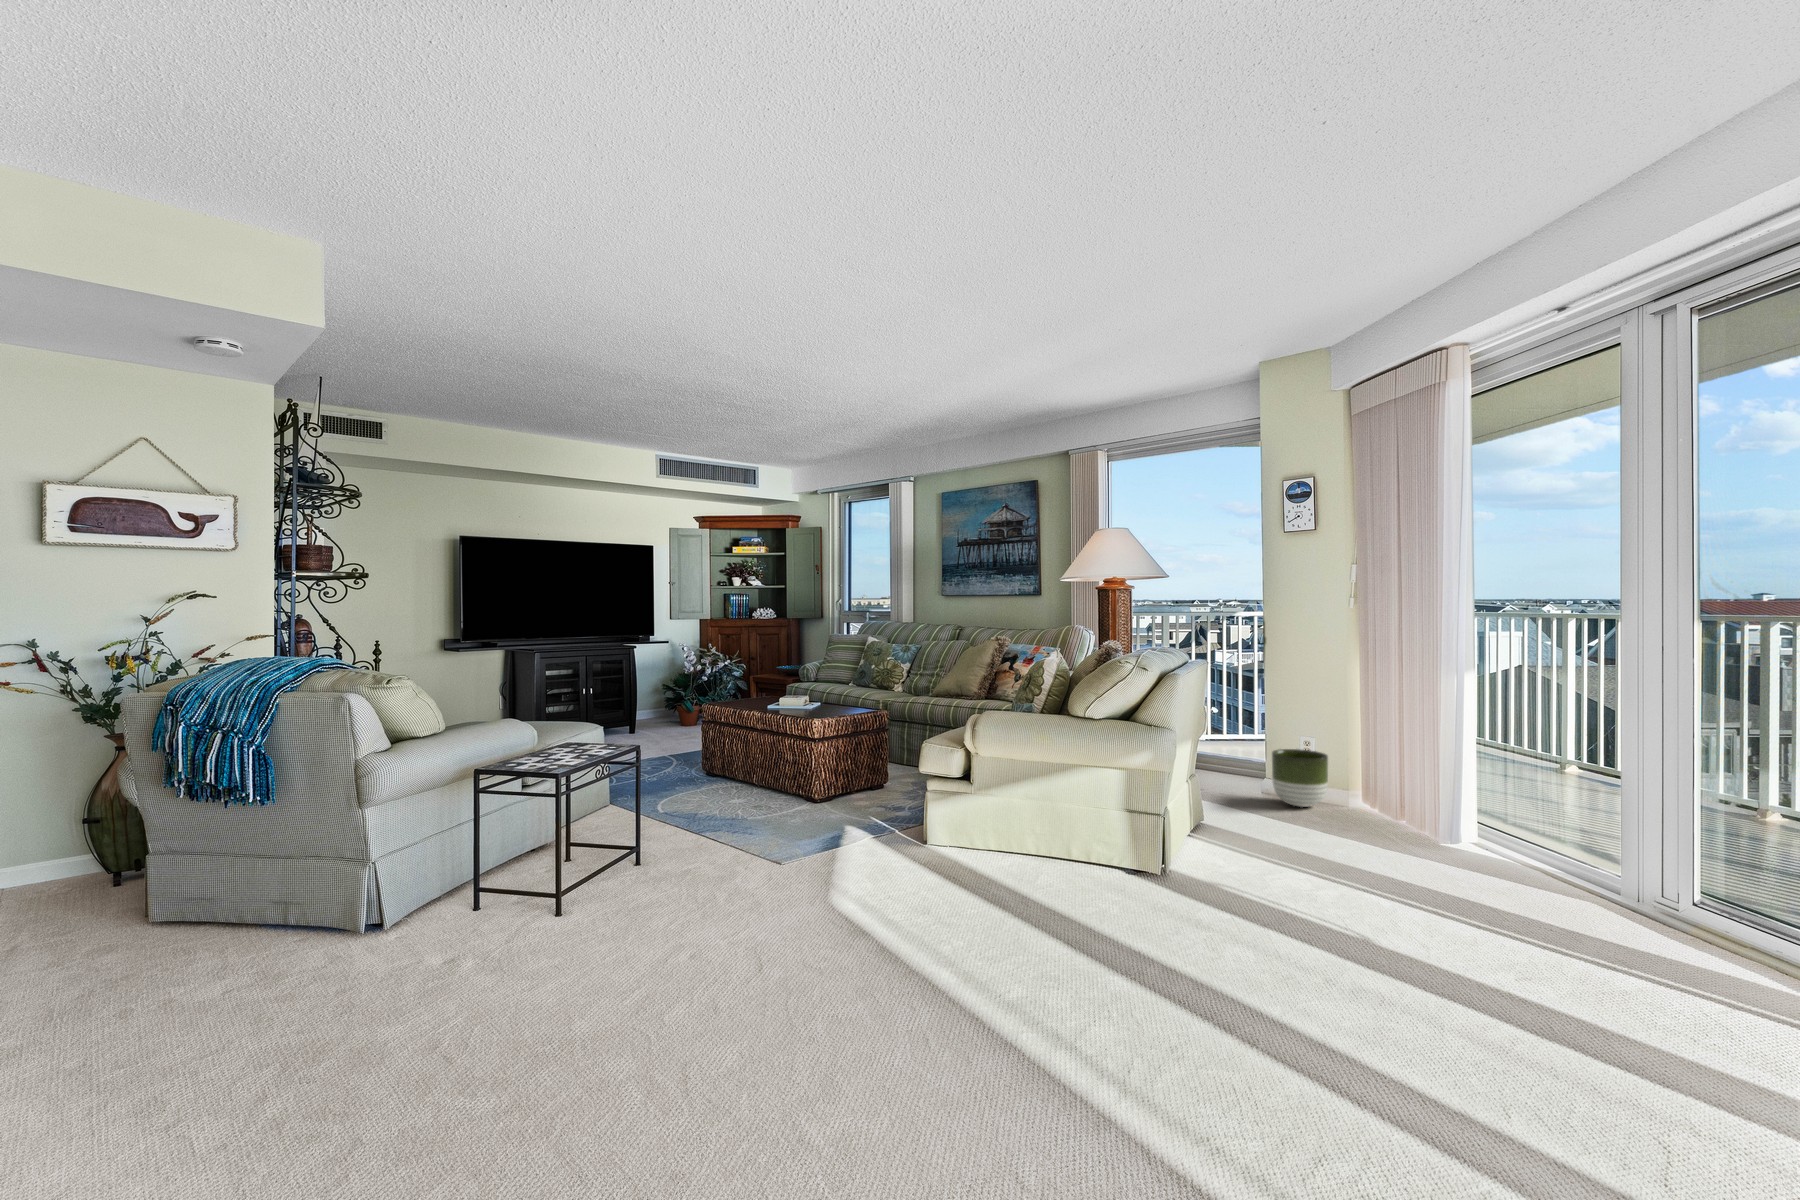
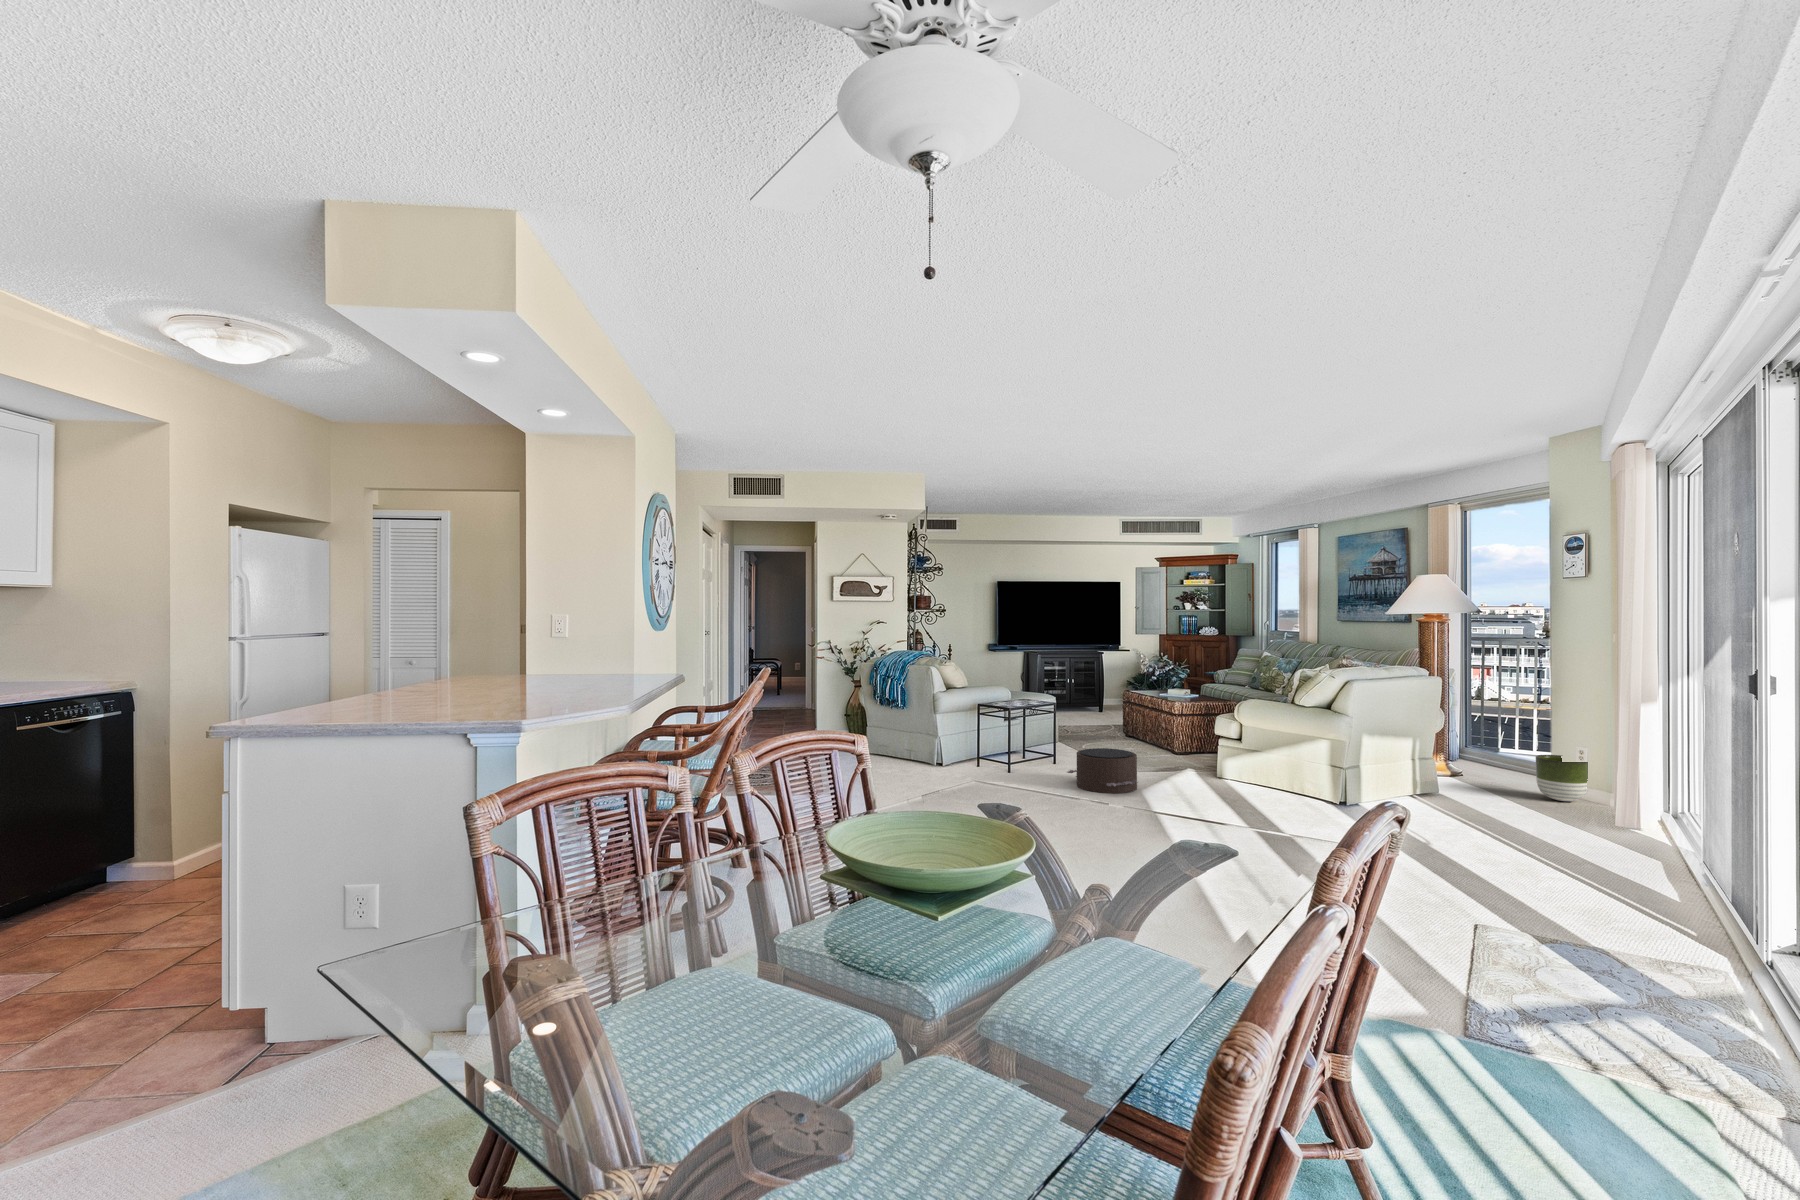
pouf: none [698,830,857,937] -> present [1067,748,1137,793]

